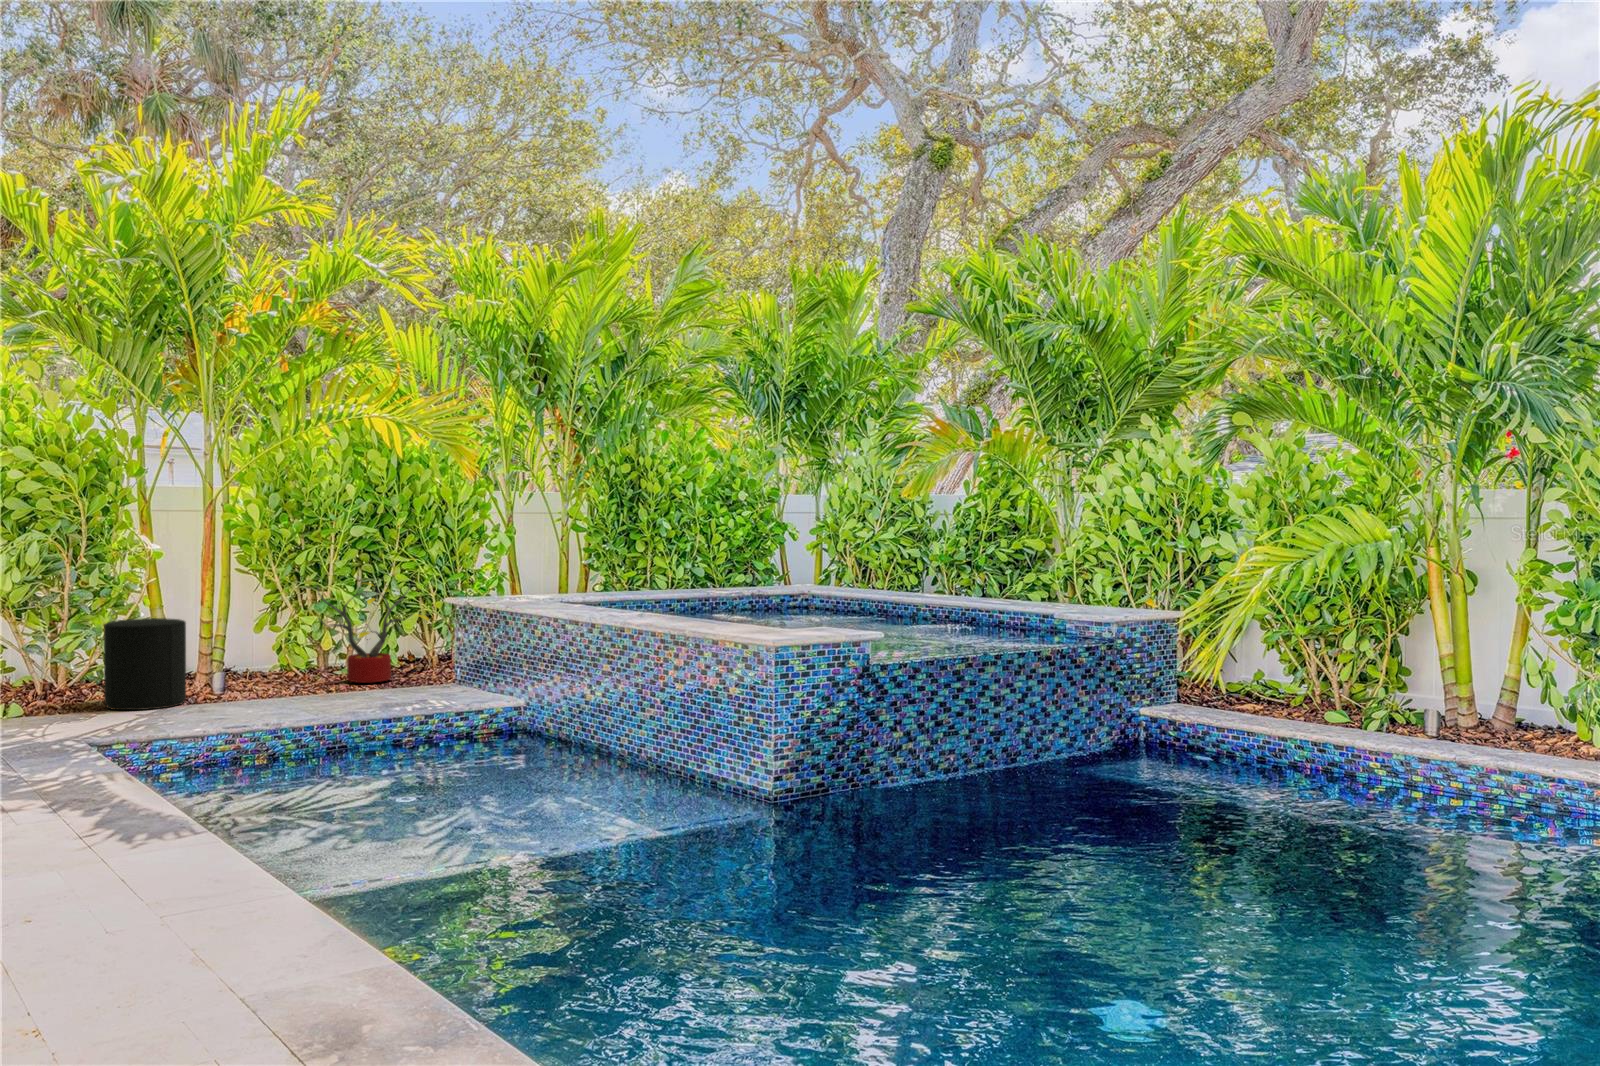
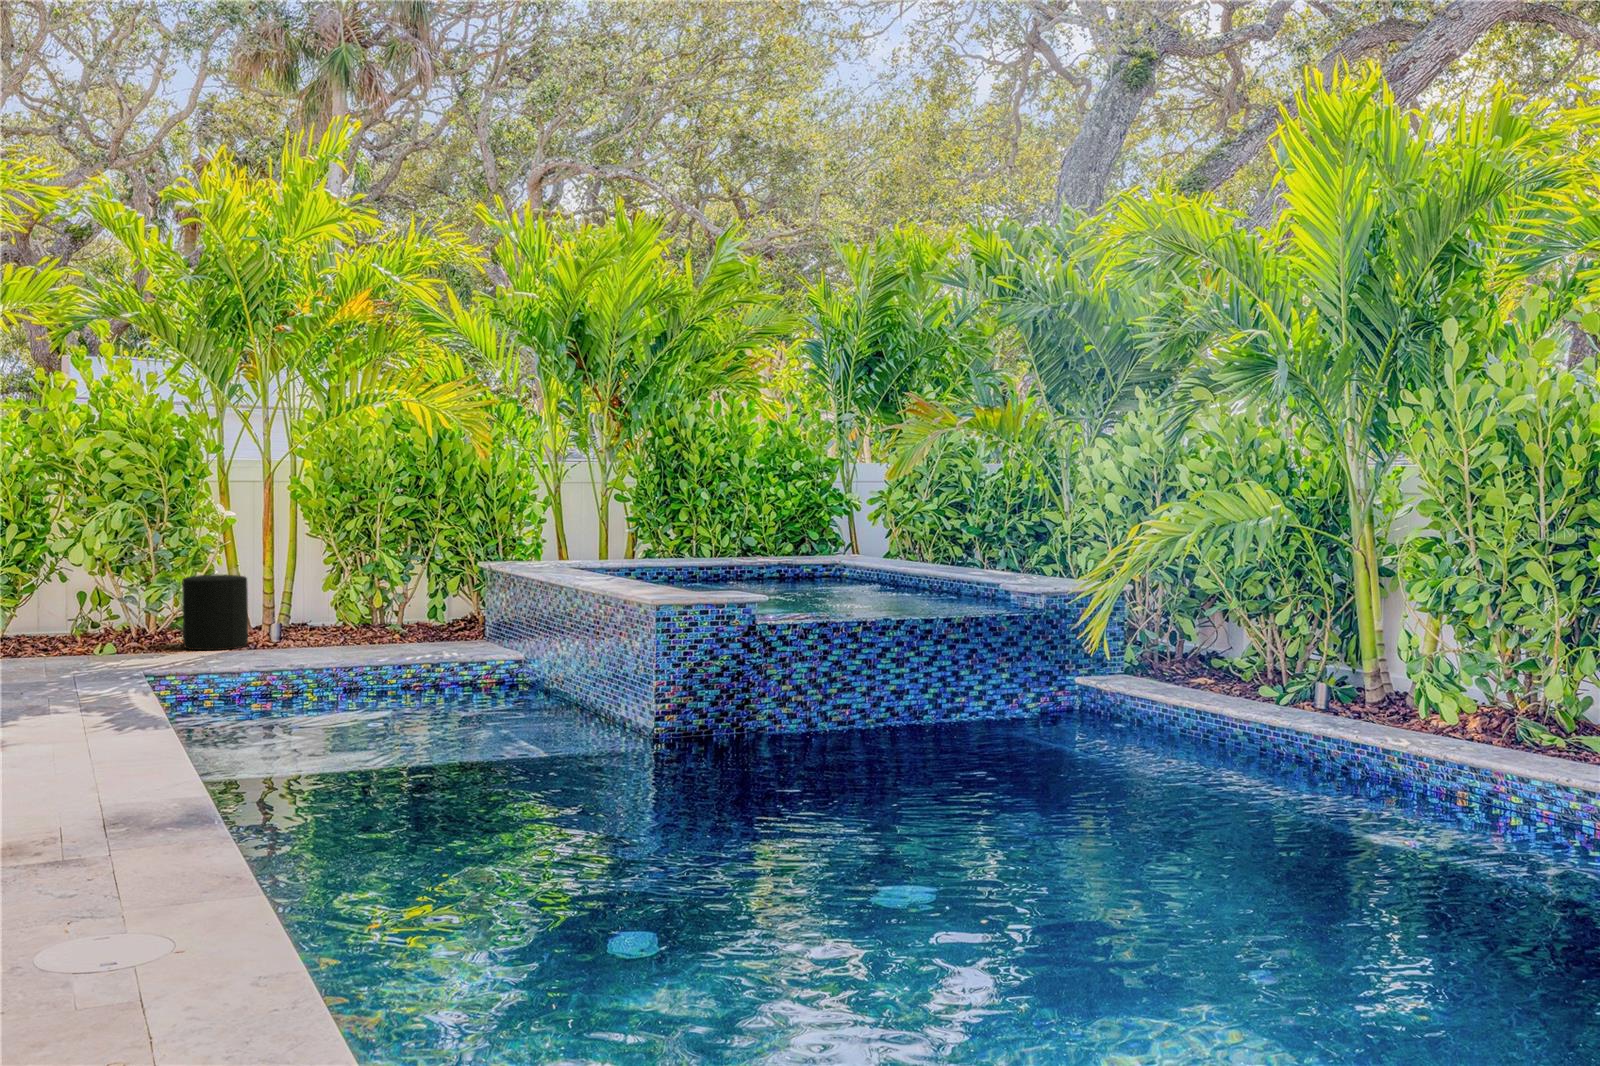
decorative plant: present [317,580,429,683] -> none [355,545,463,636]

